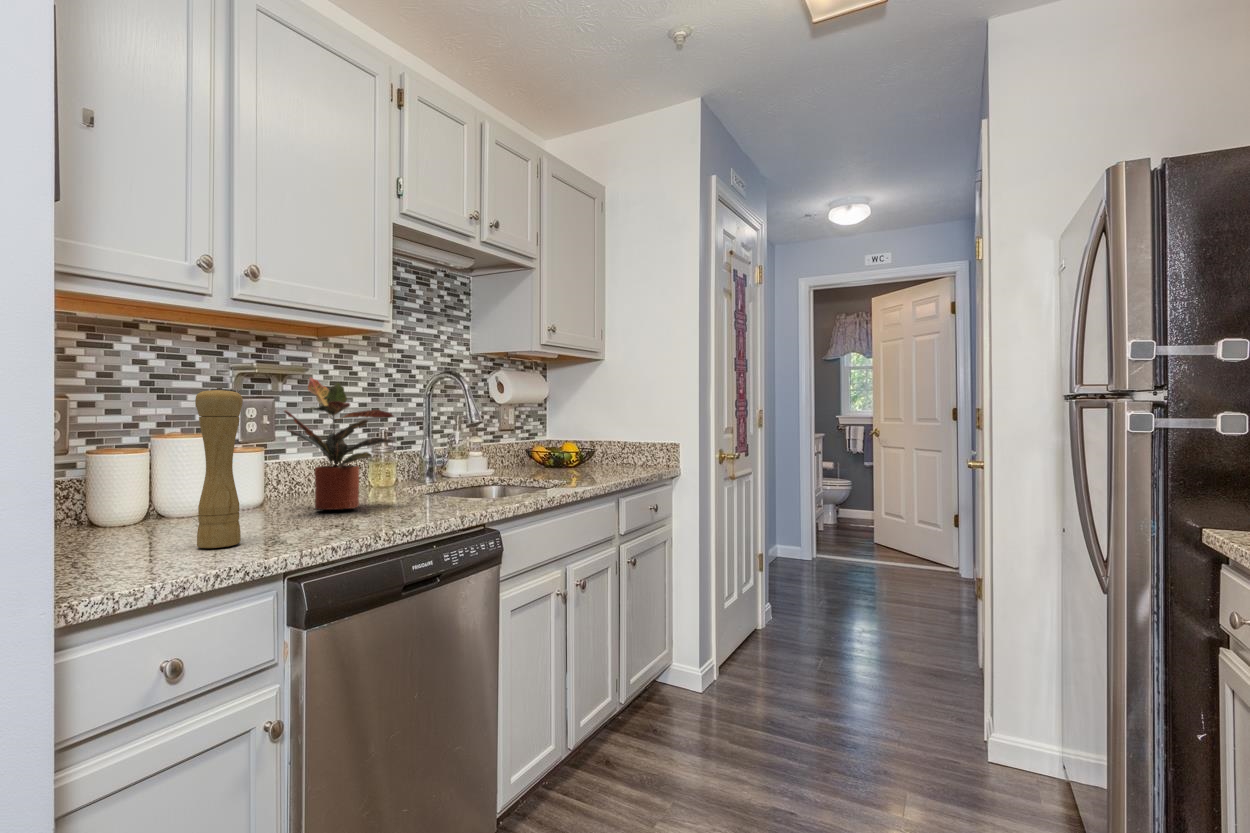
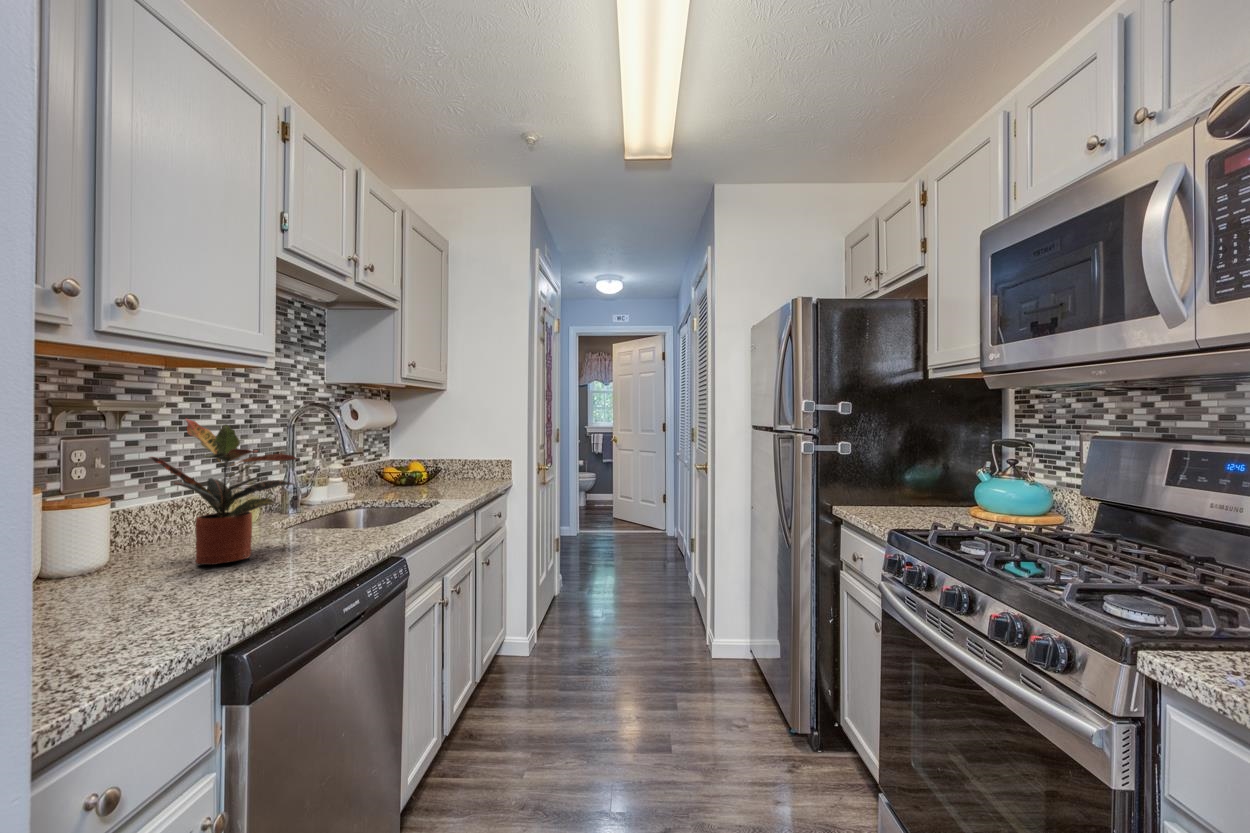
pepper mill: present [195,388,243,548] -> none [93,449,161,645]

